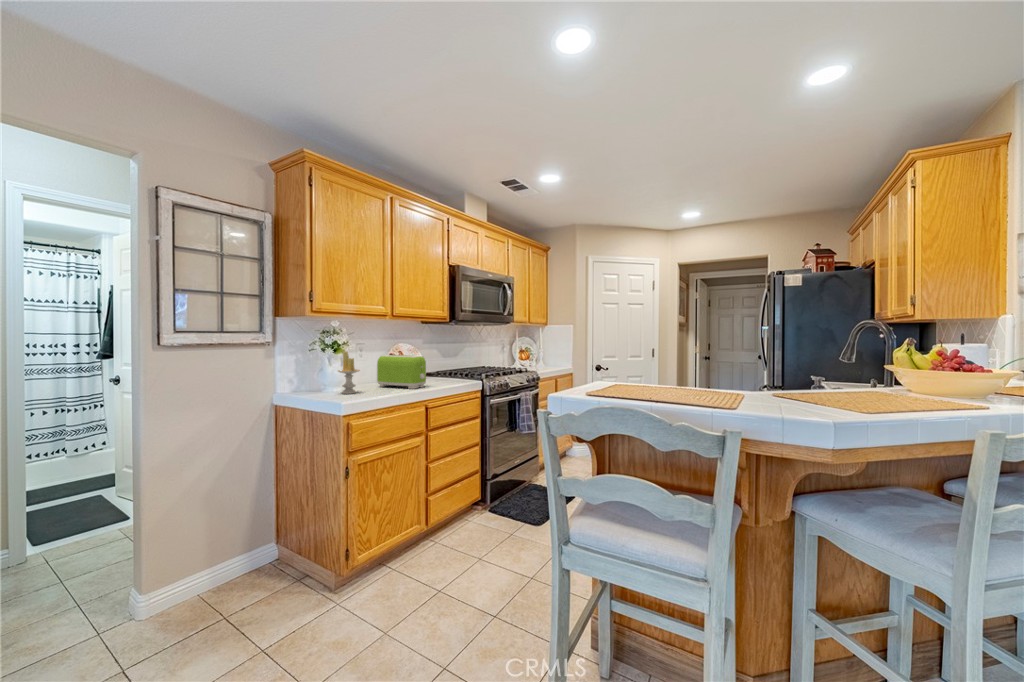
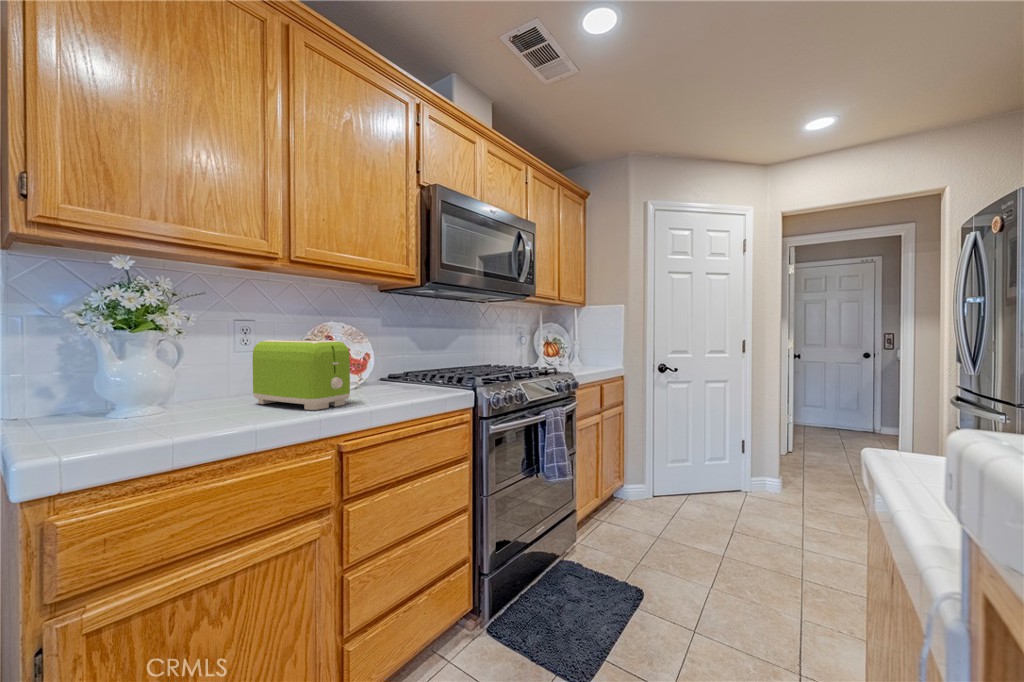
candle: present [338,351,360,394] -> none [118,326,183,424]

